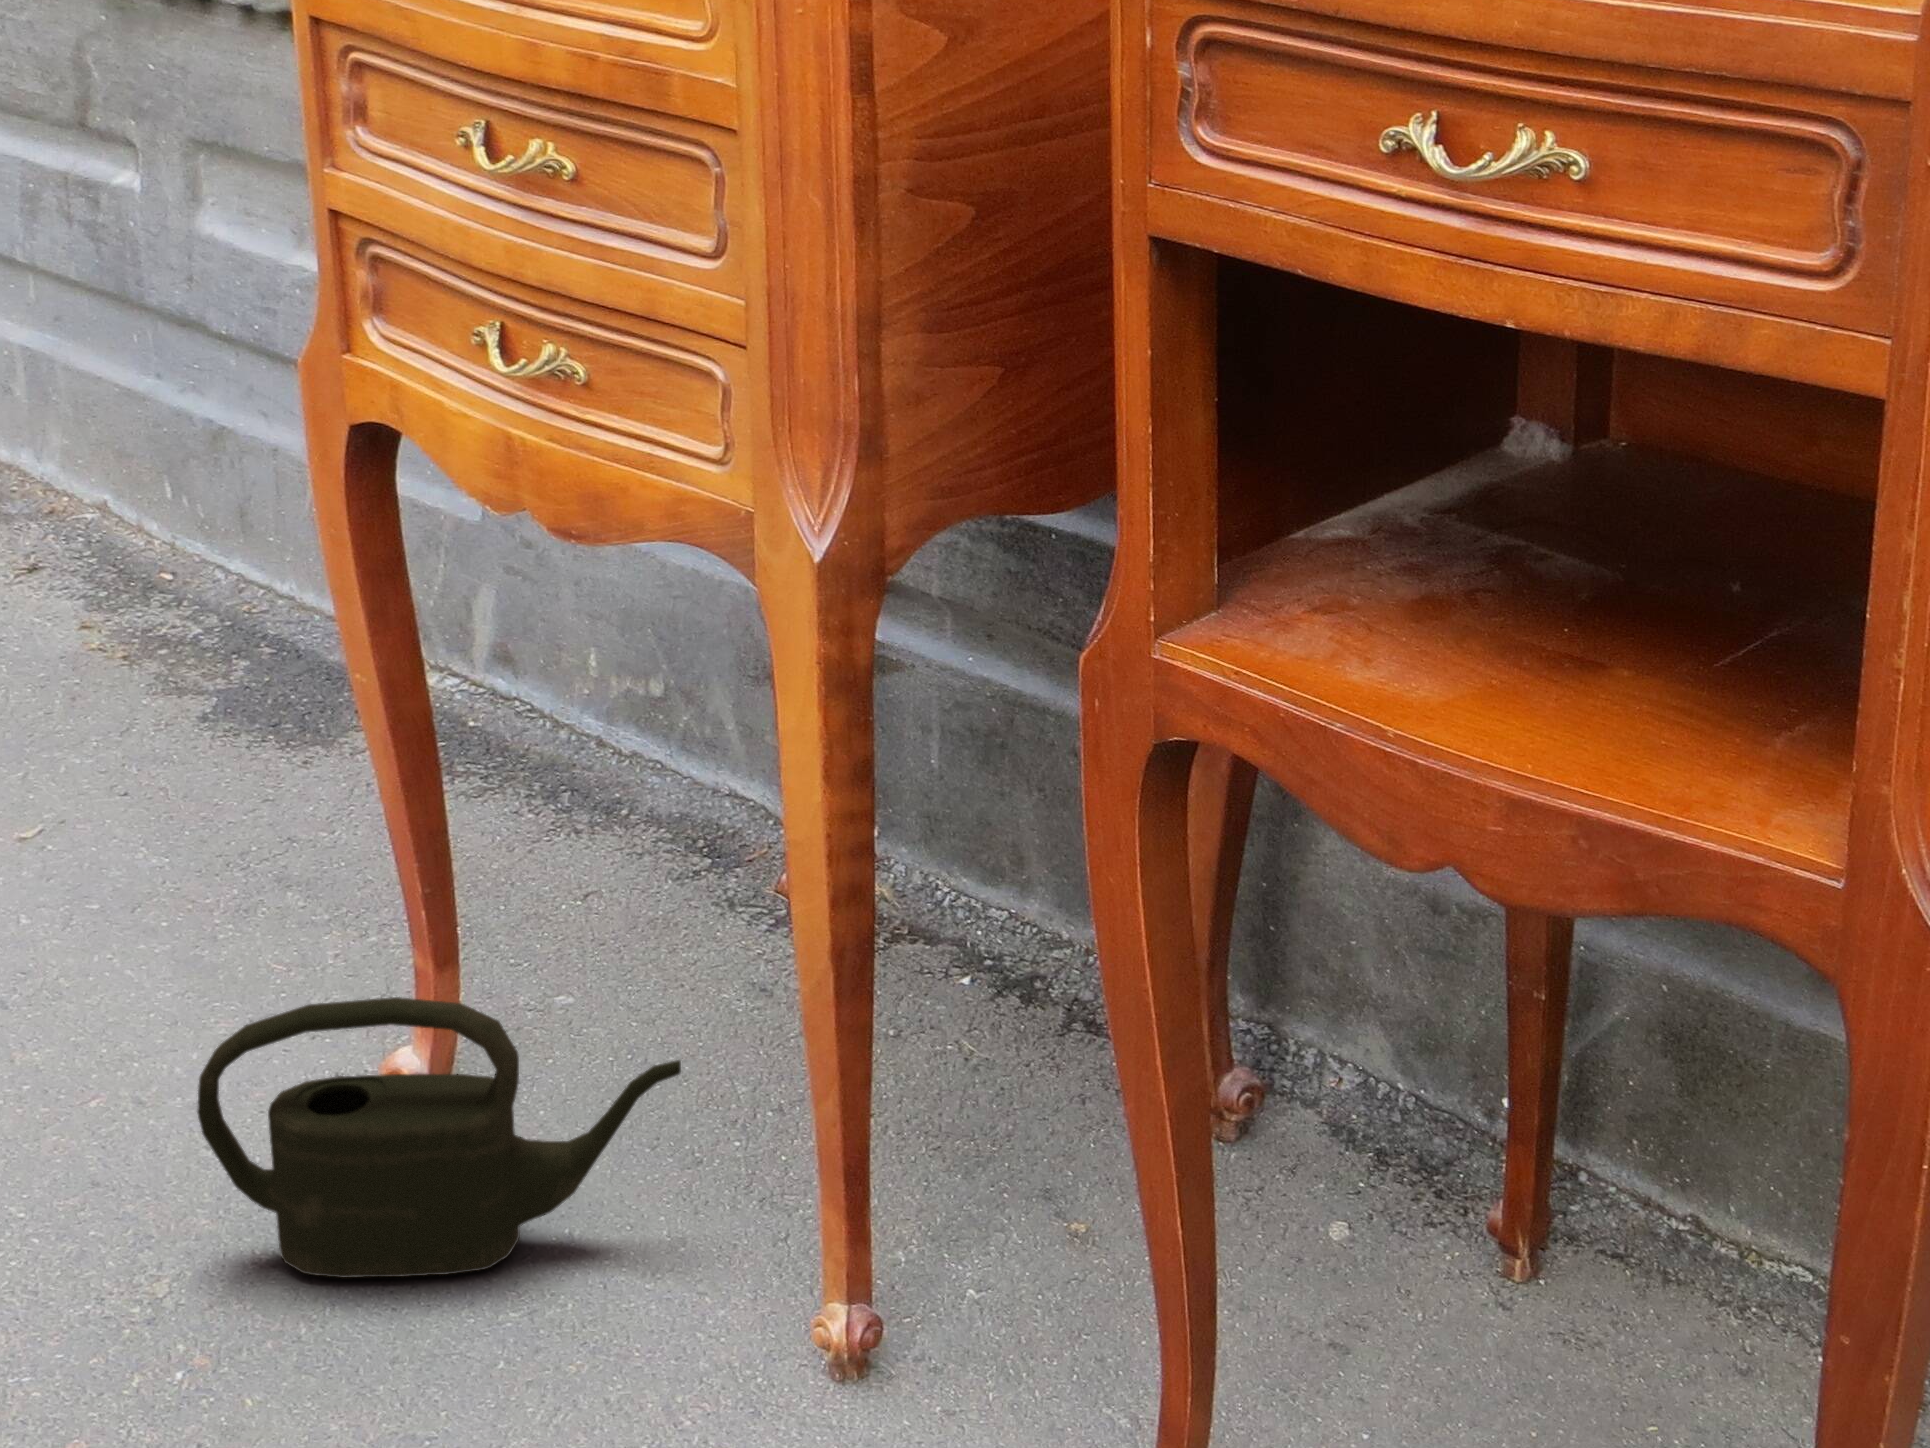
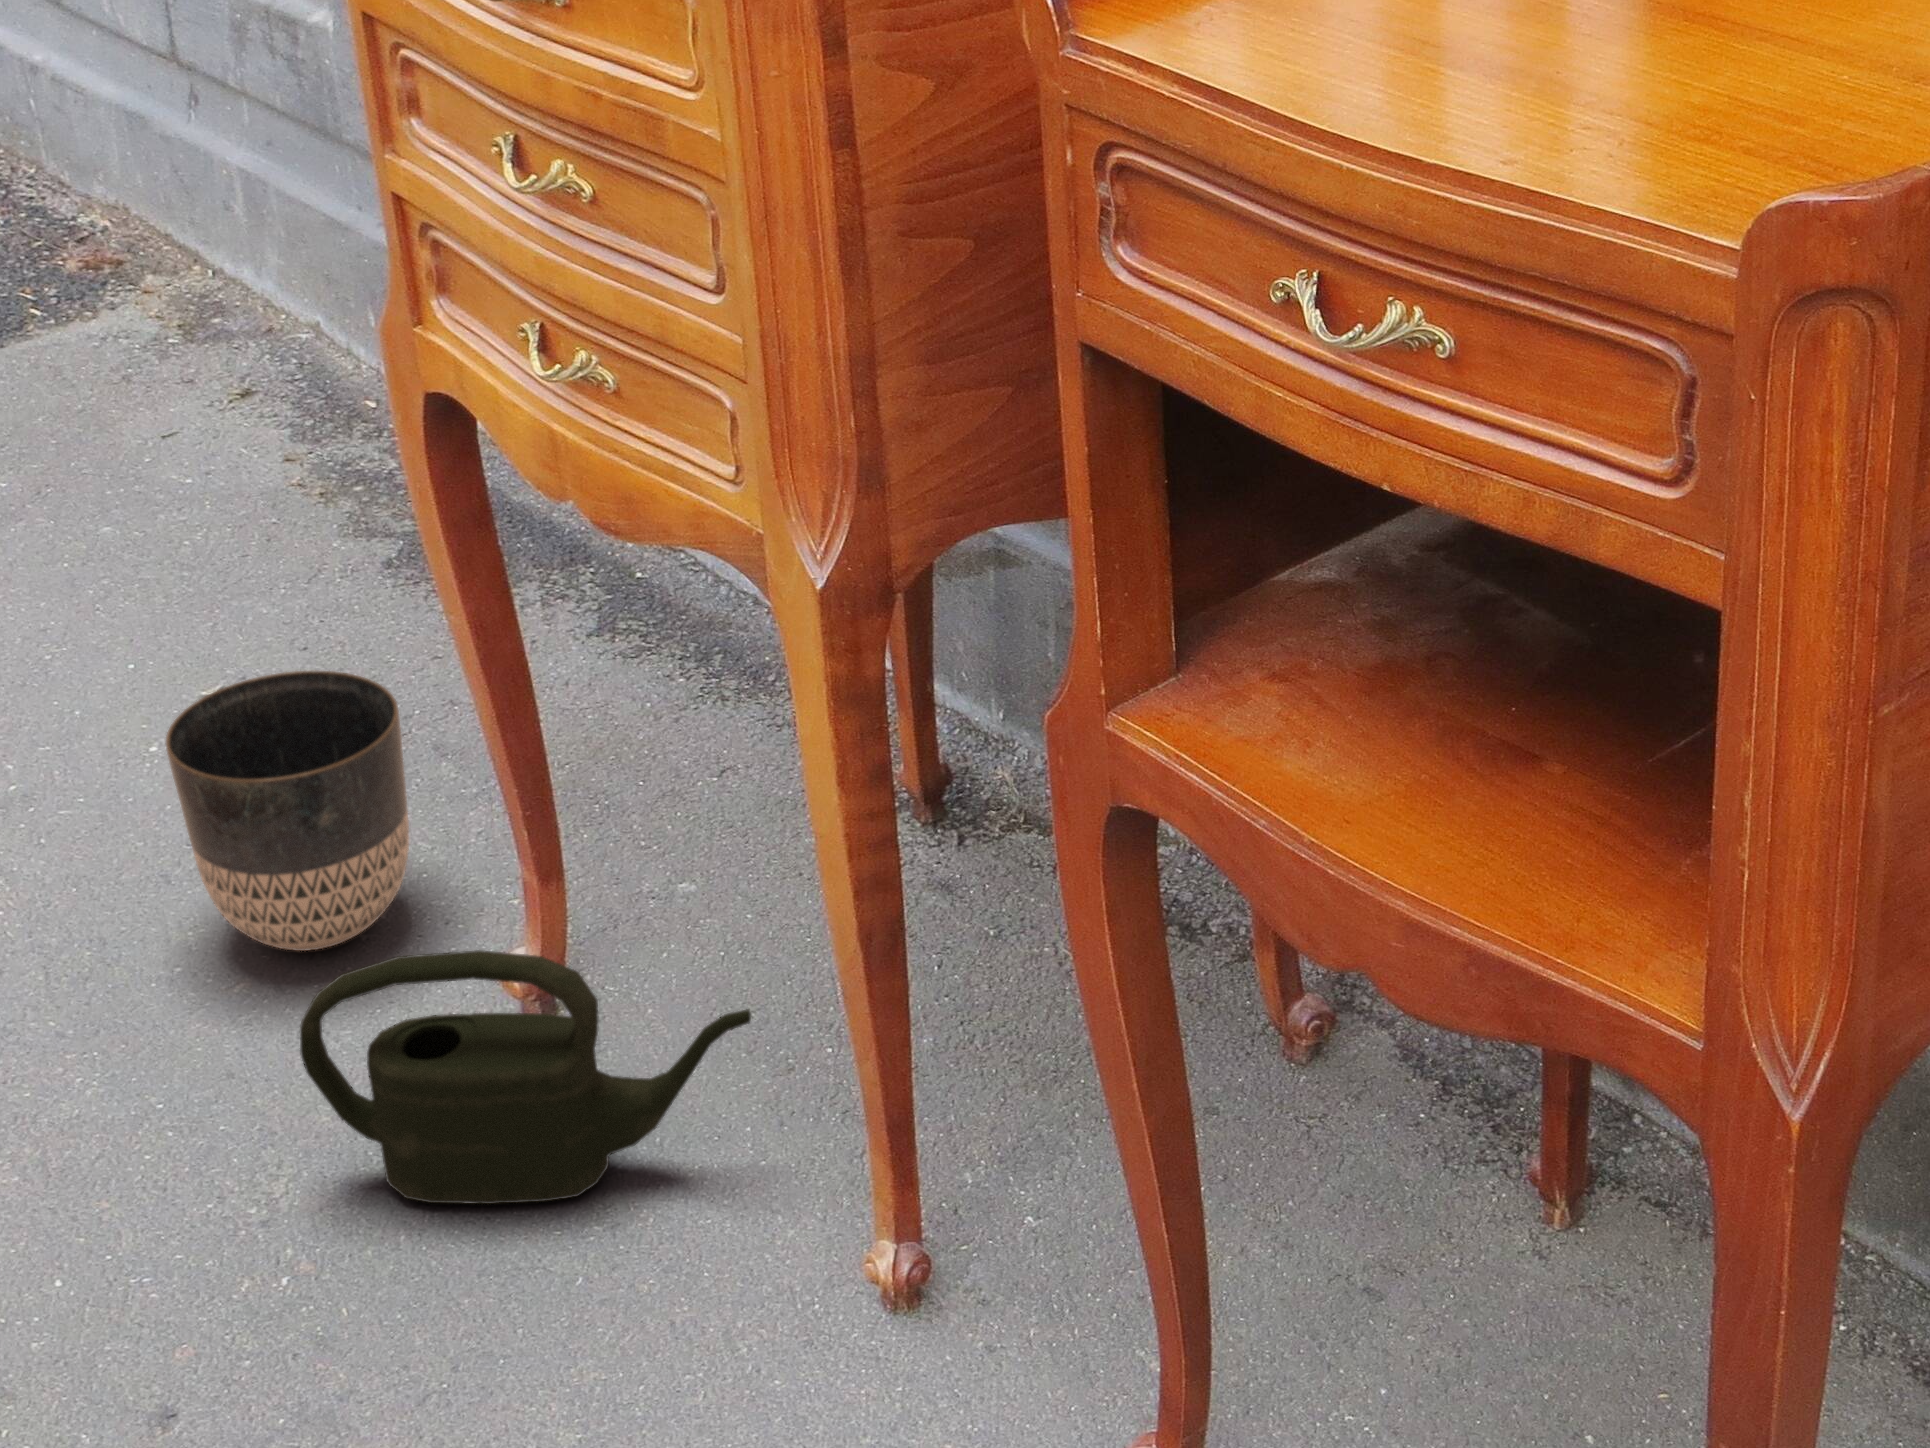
planter: none [26,759,276,1051] -> present [166,671,409,951]

